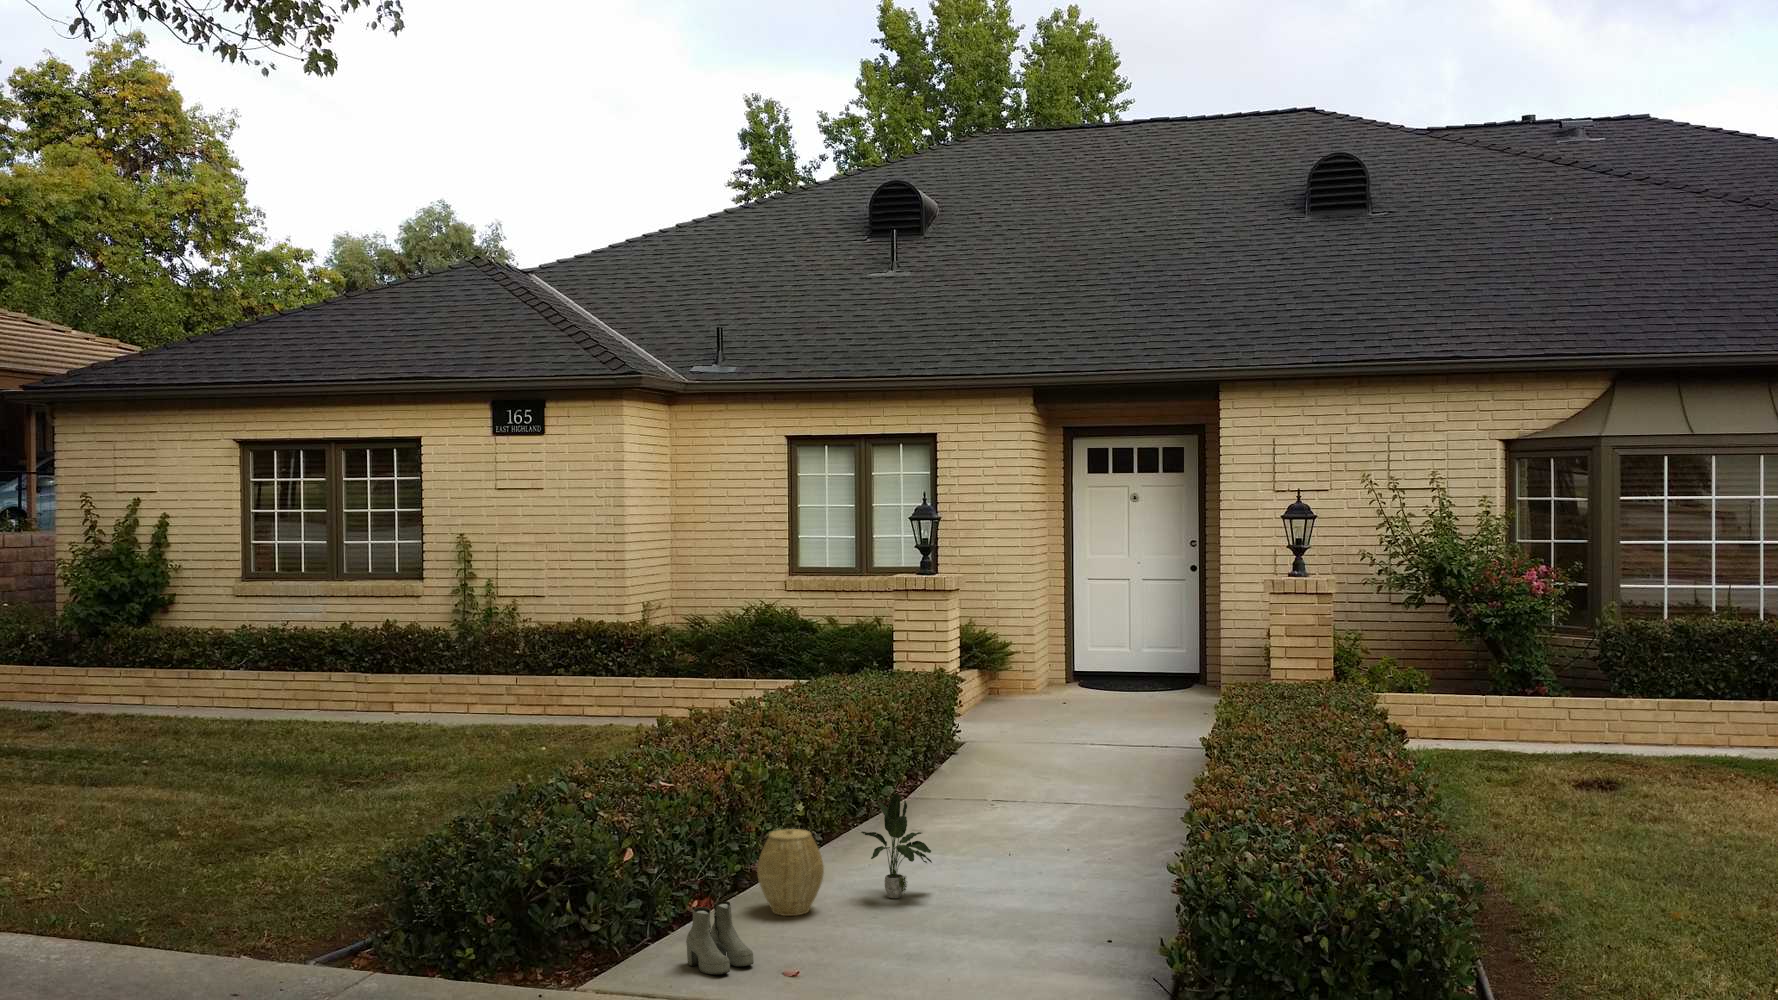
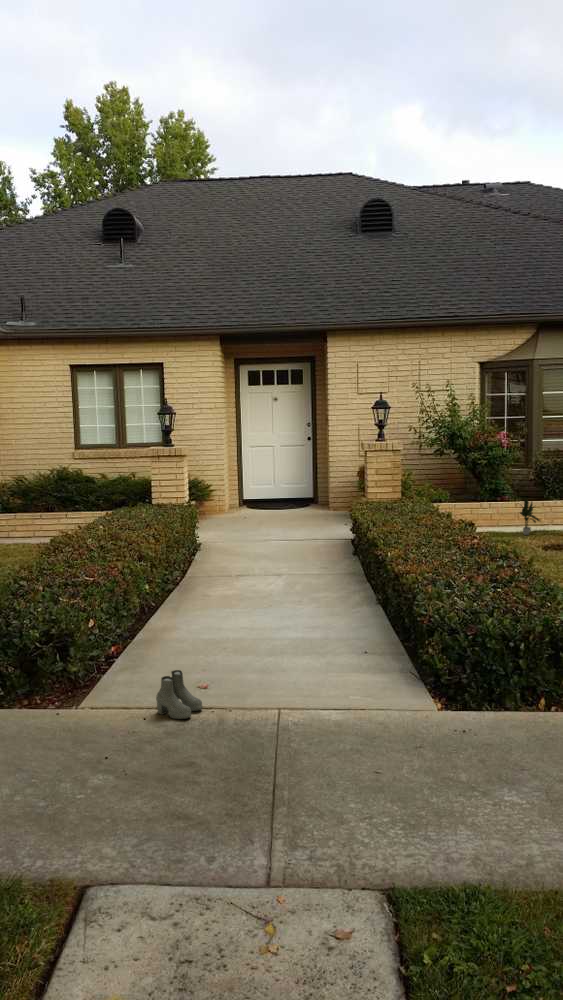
potted plant: present [861,794,932,898] -> present [520,499,540,535]
woven basket: present [757,829,824,916] -> none [173,616,216,671]

